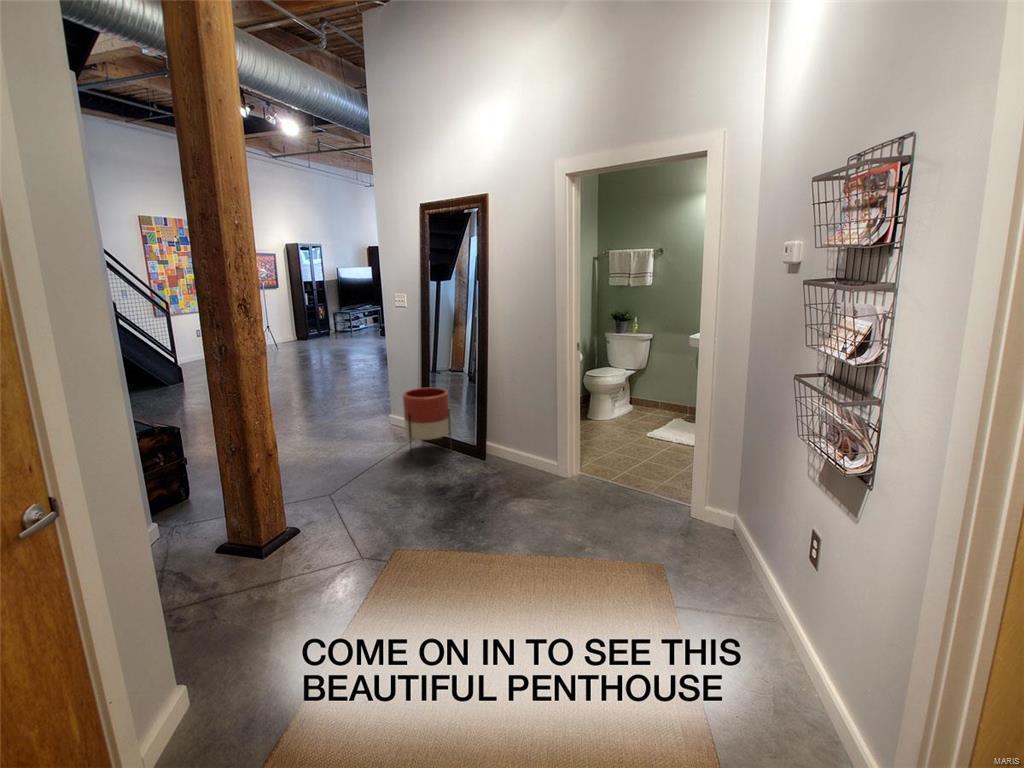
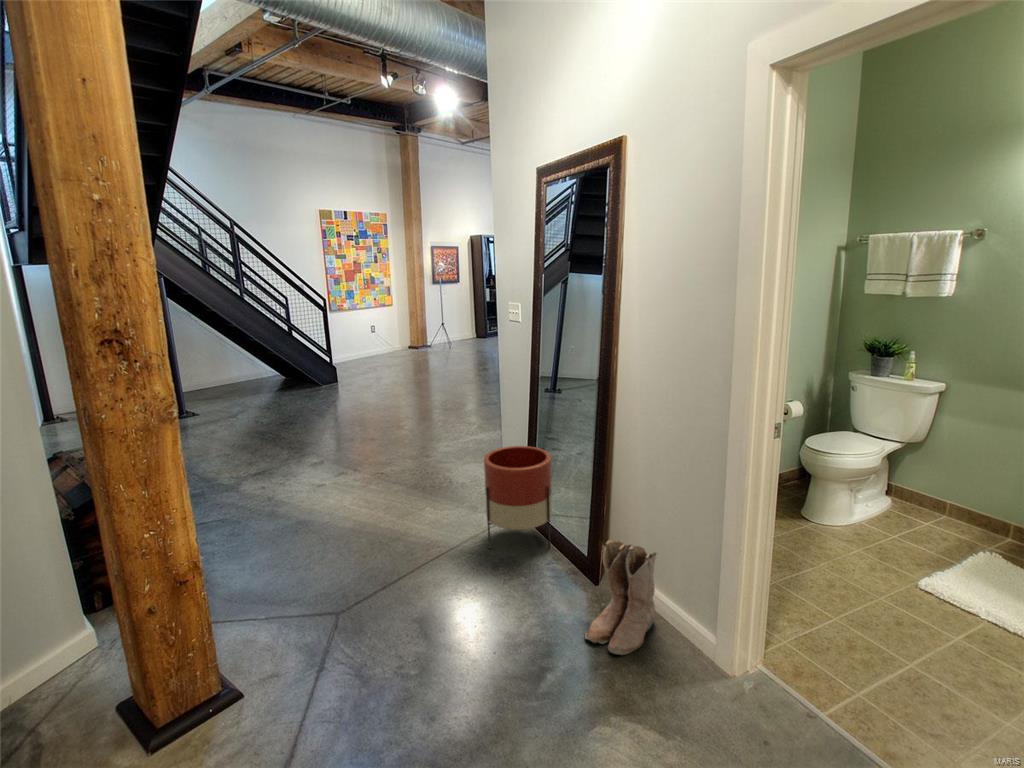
boots: none [495,424,531,483] -> present [585,540,657,655]

